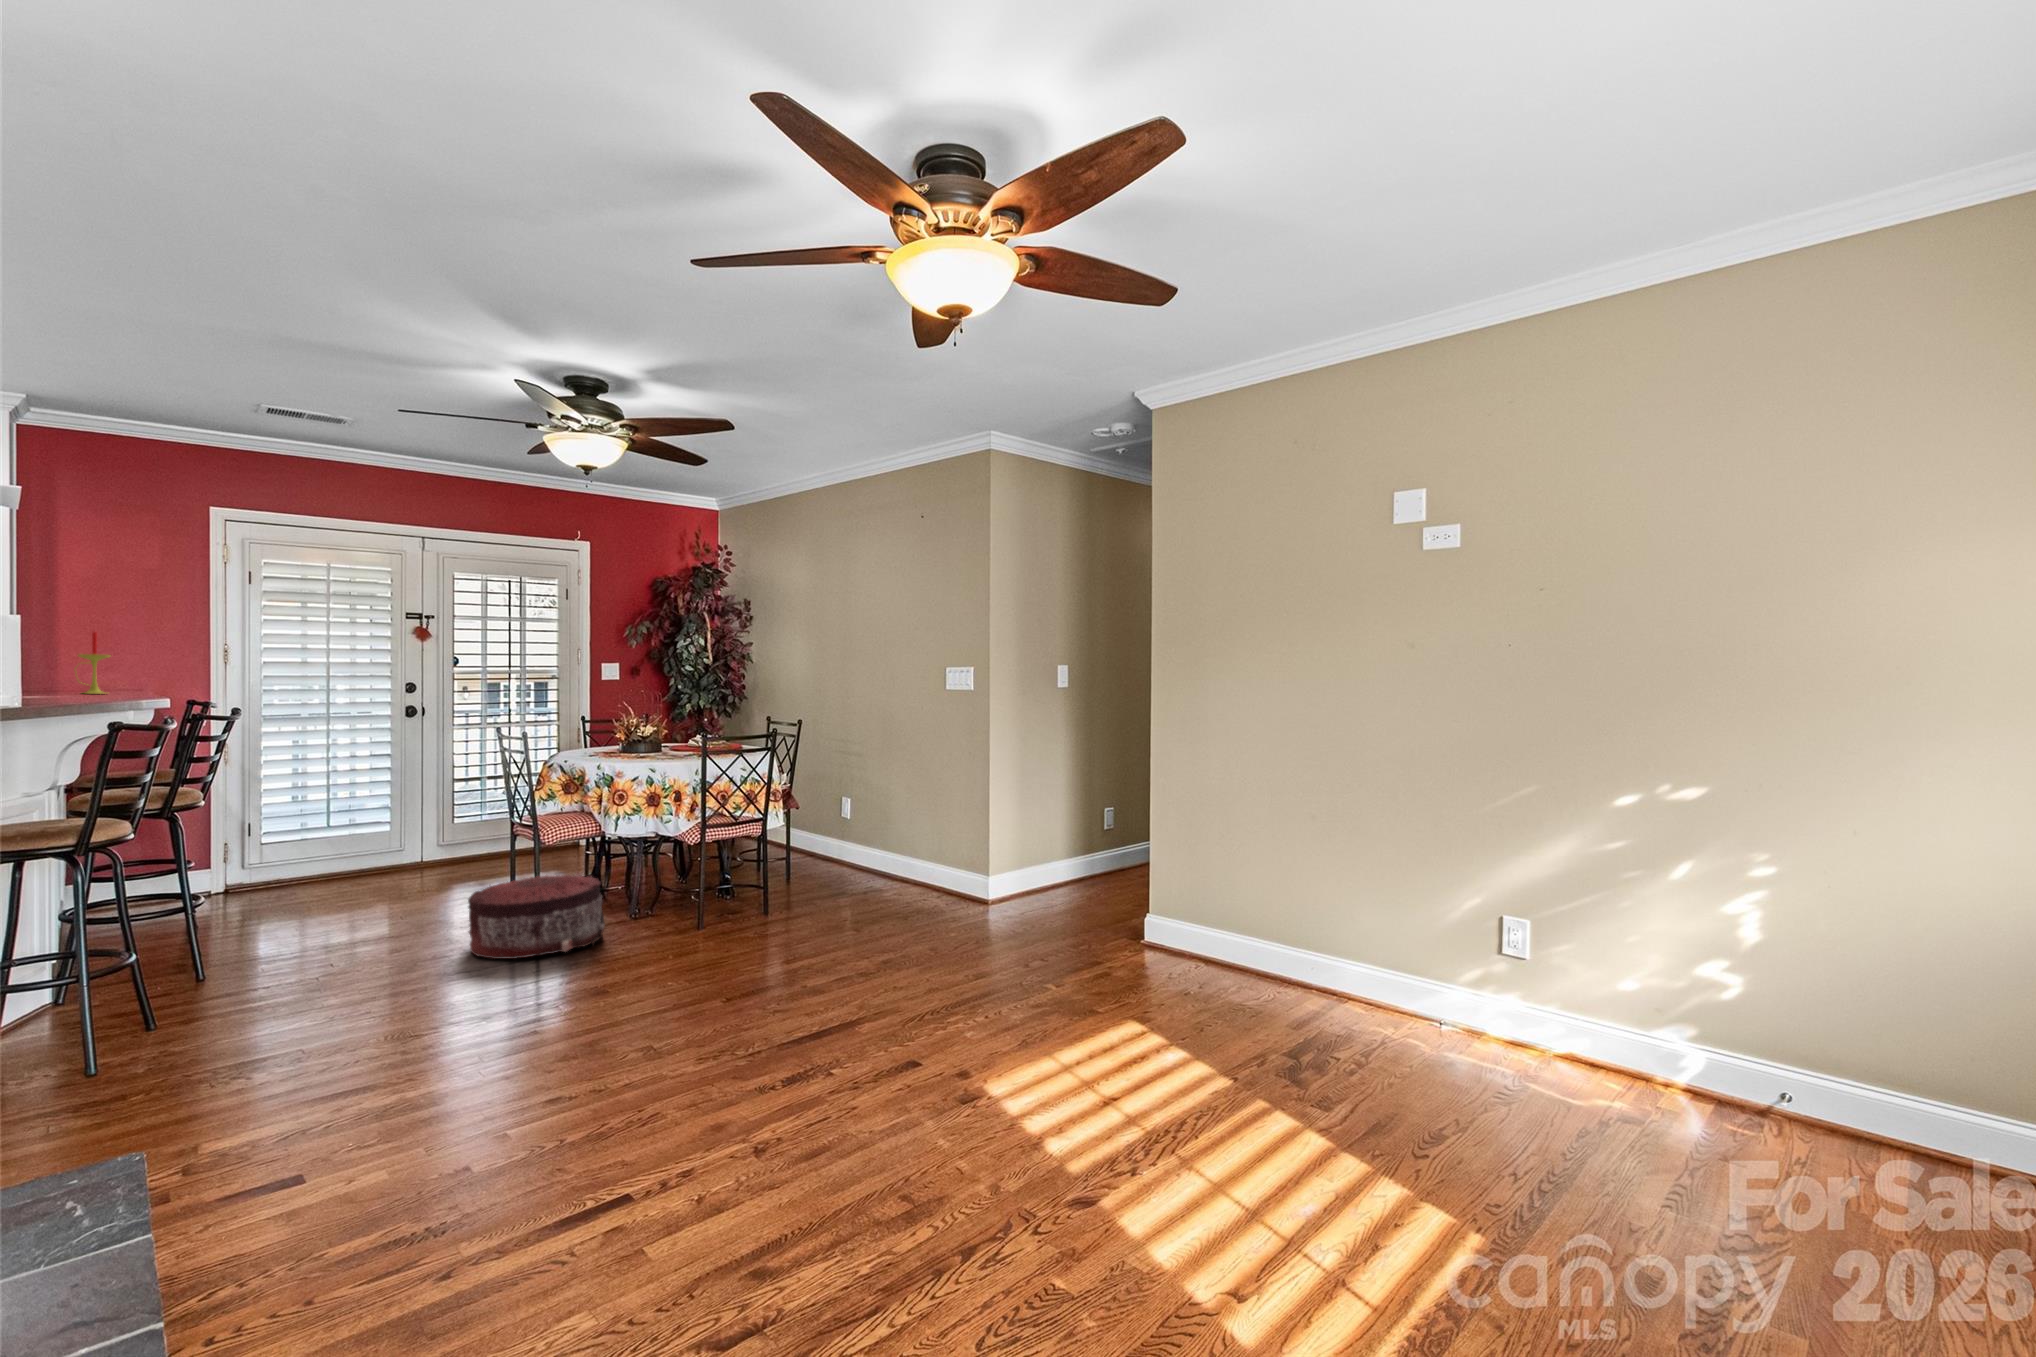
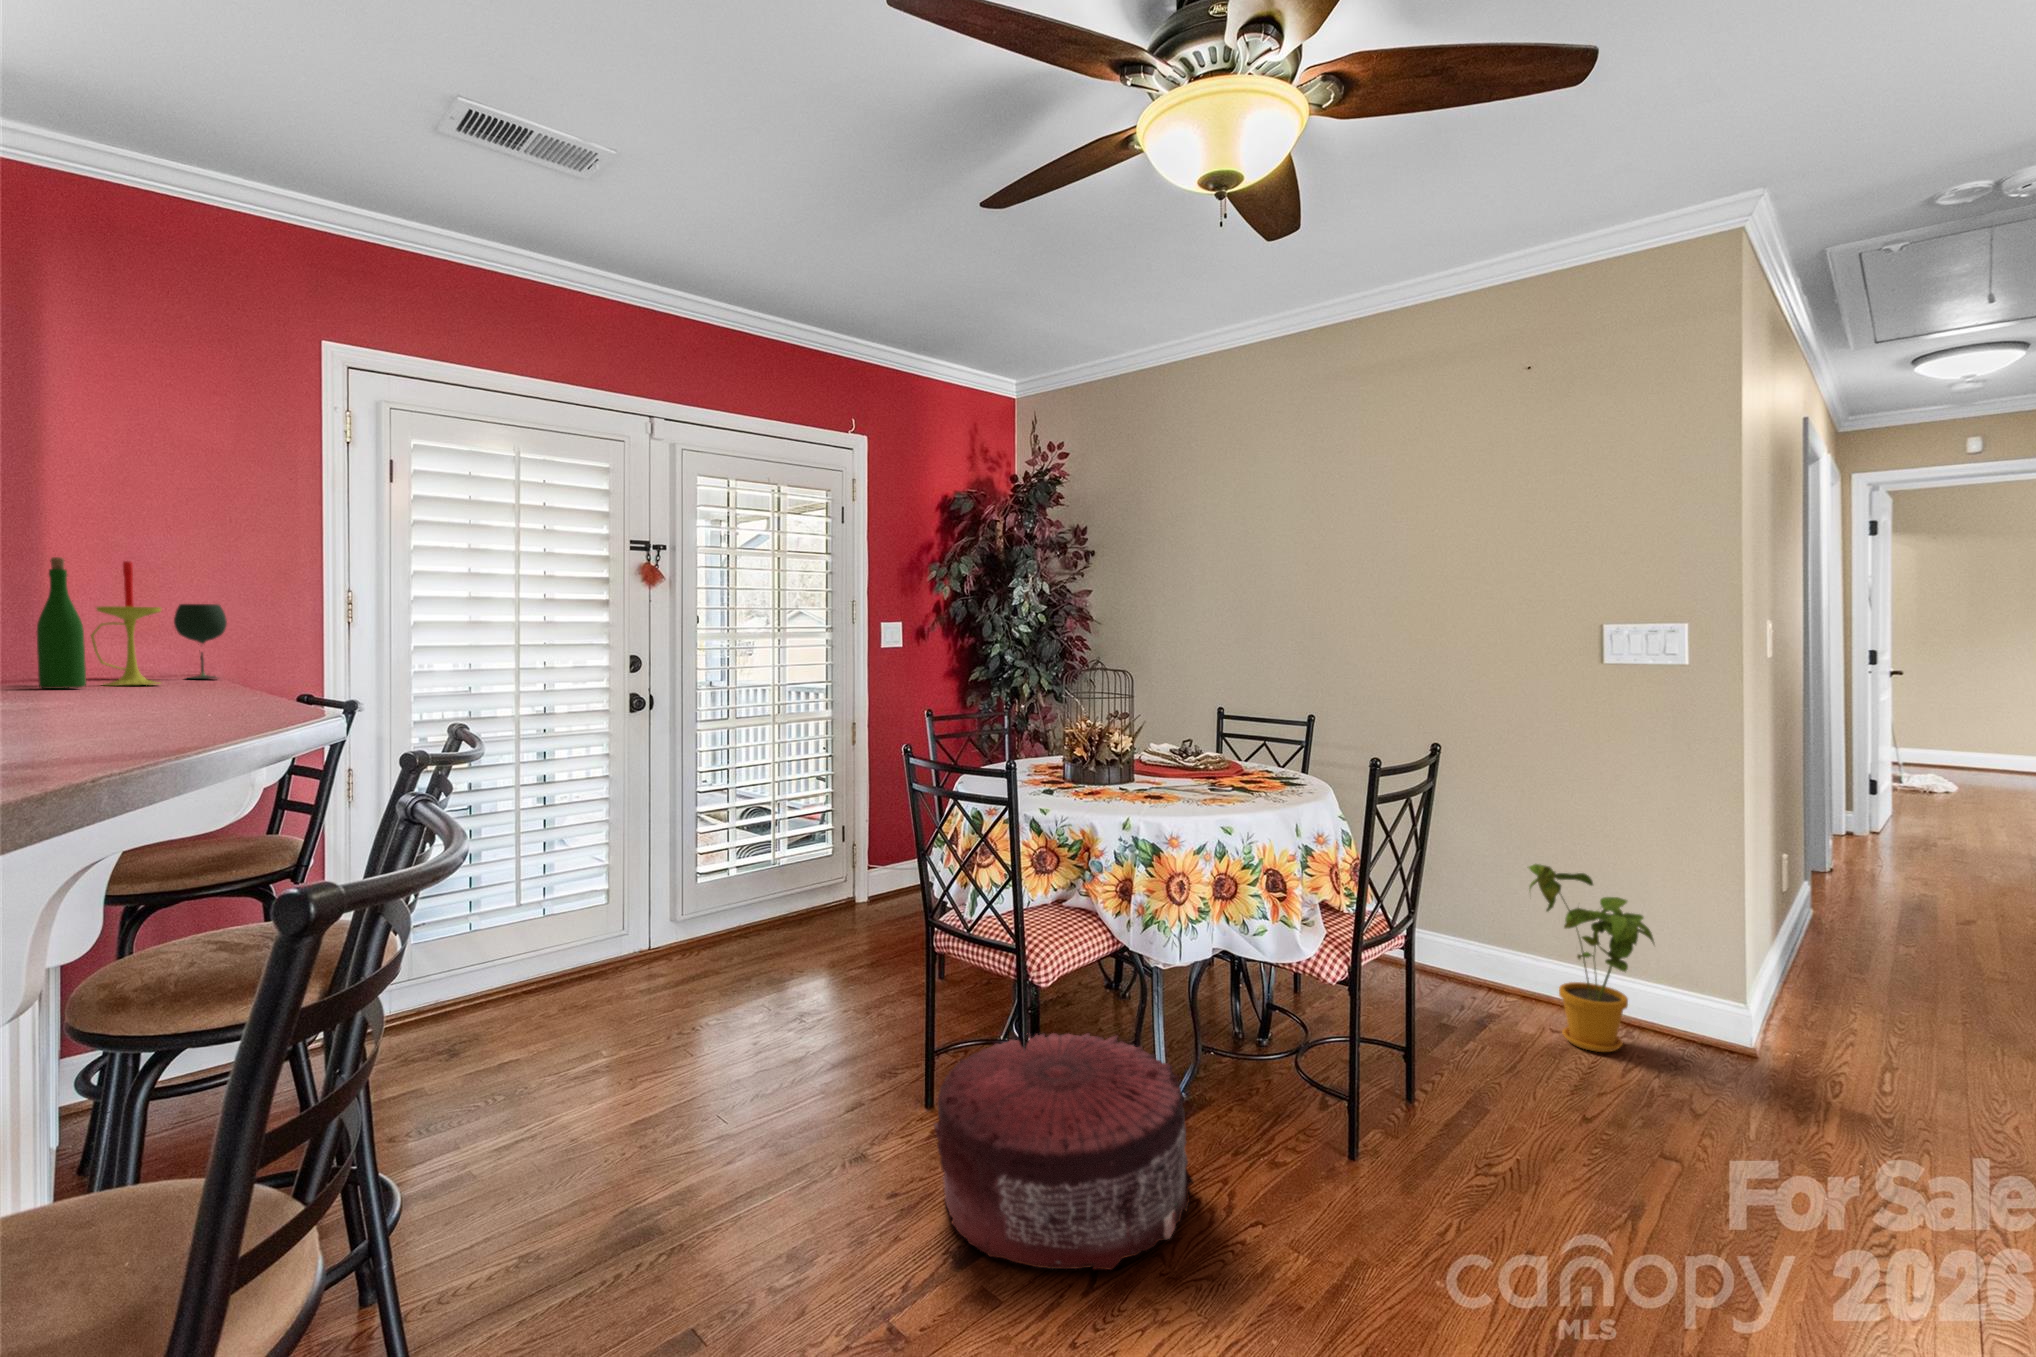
wine bottle: none [48,631,71,694] -> present [37,557,86,689]
wine glass: none [120,652,149,693] -> present [174,604,227,679]
house plant: none [878,800,954,905] -> present [1529,864,1654,1052]

